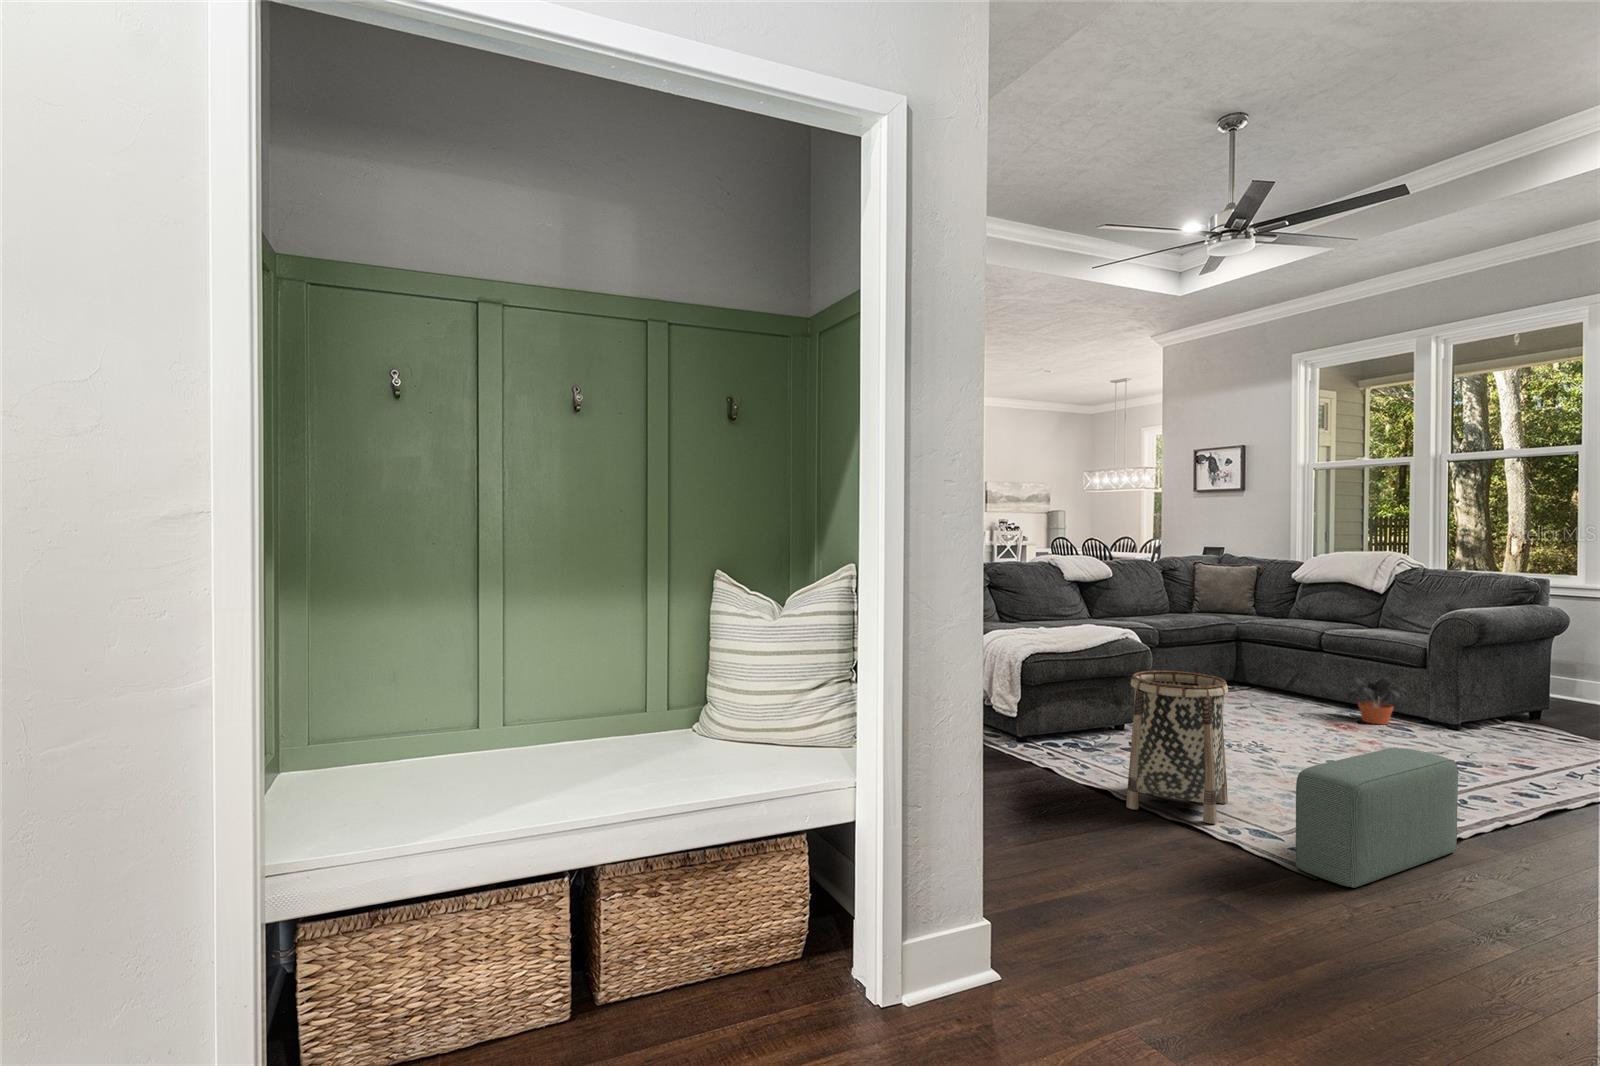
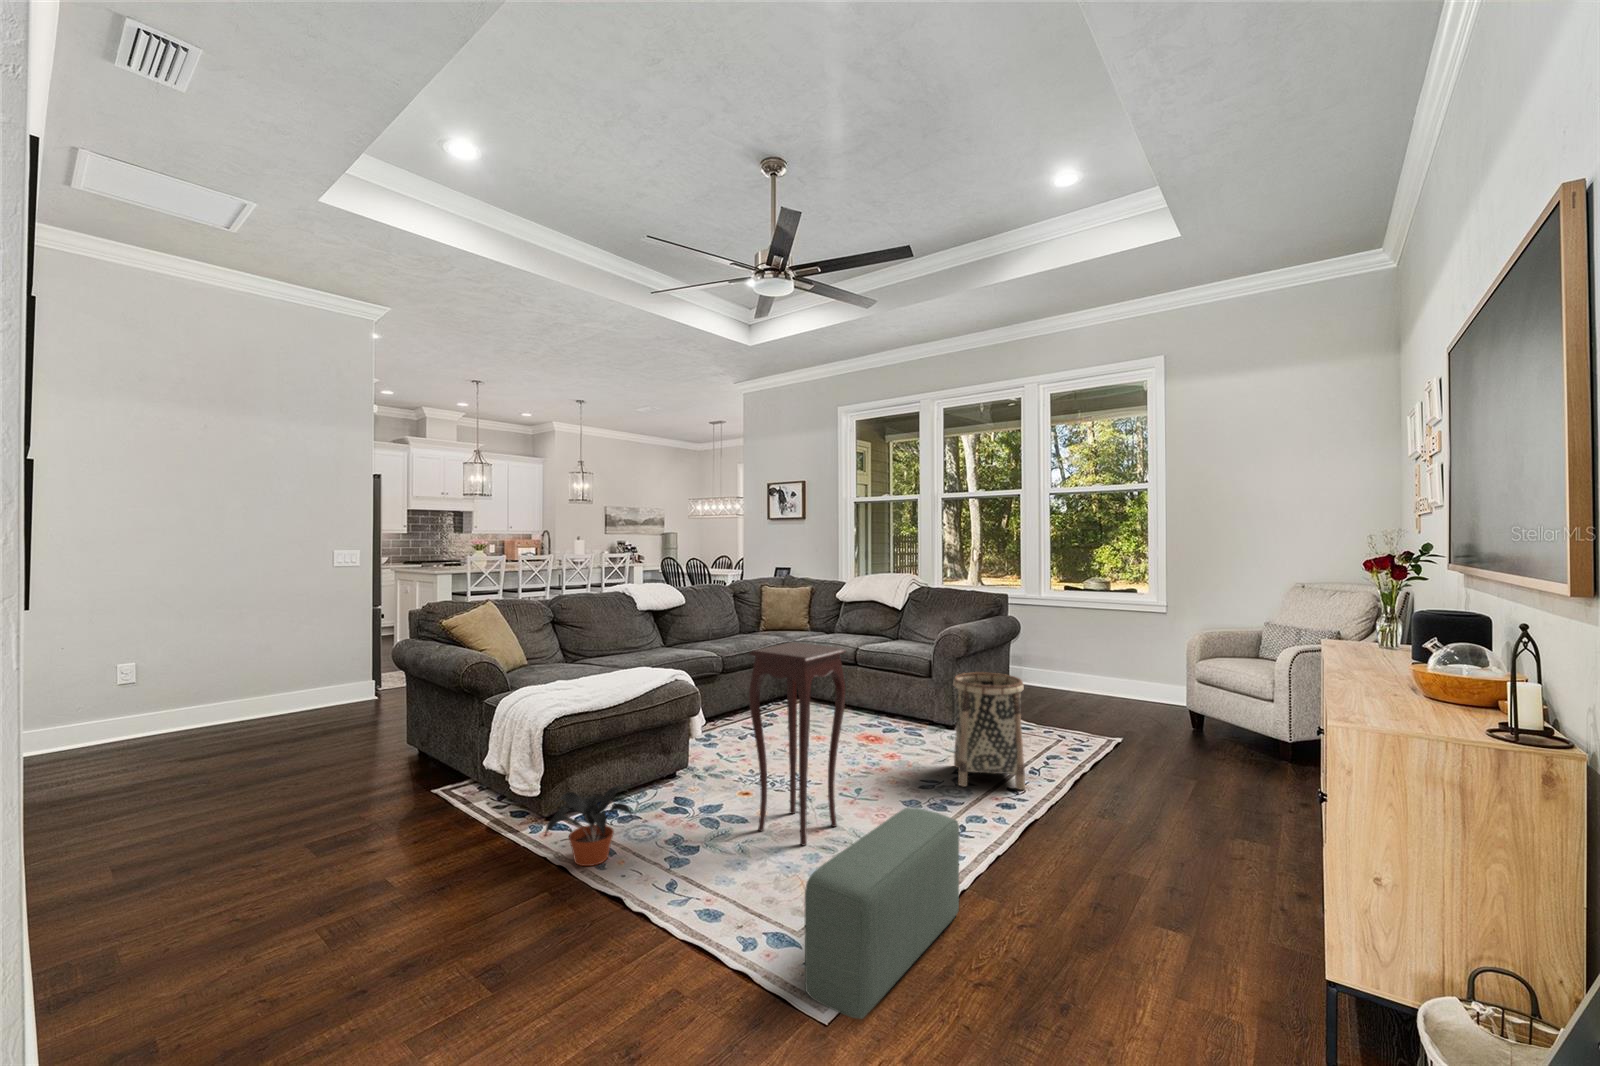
side table: none [1216,601,1322,789] -> present [749,642,846,845]
basket: present [1126,670,1228,823] -> present [953,672,1025,789]
potted plant: present [1344,677,1405,724] -> present [545,786,632,866]

